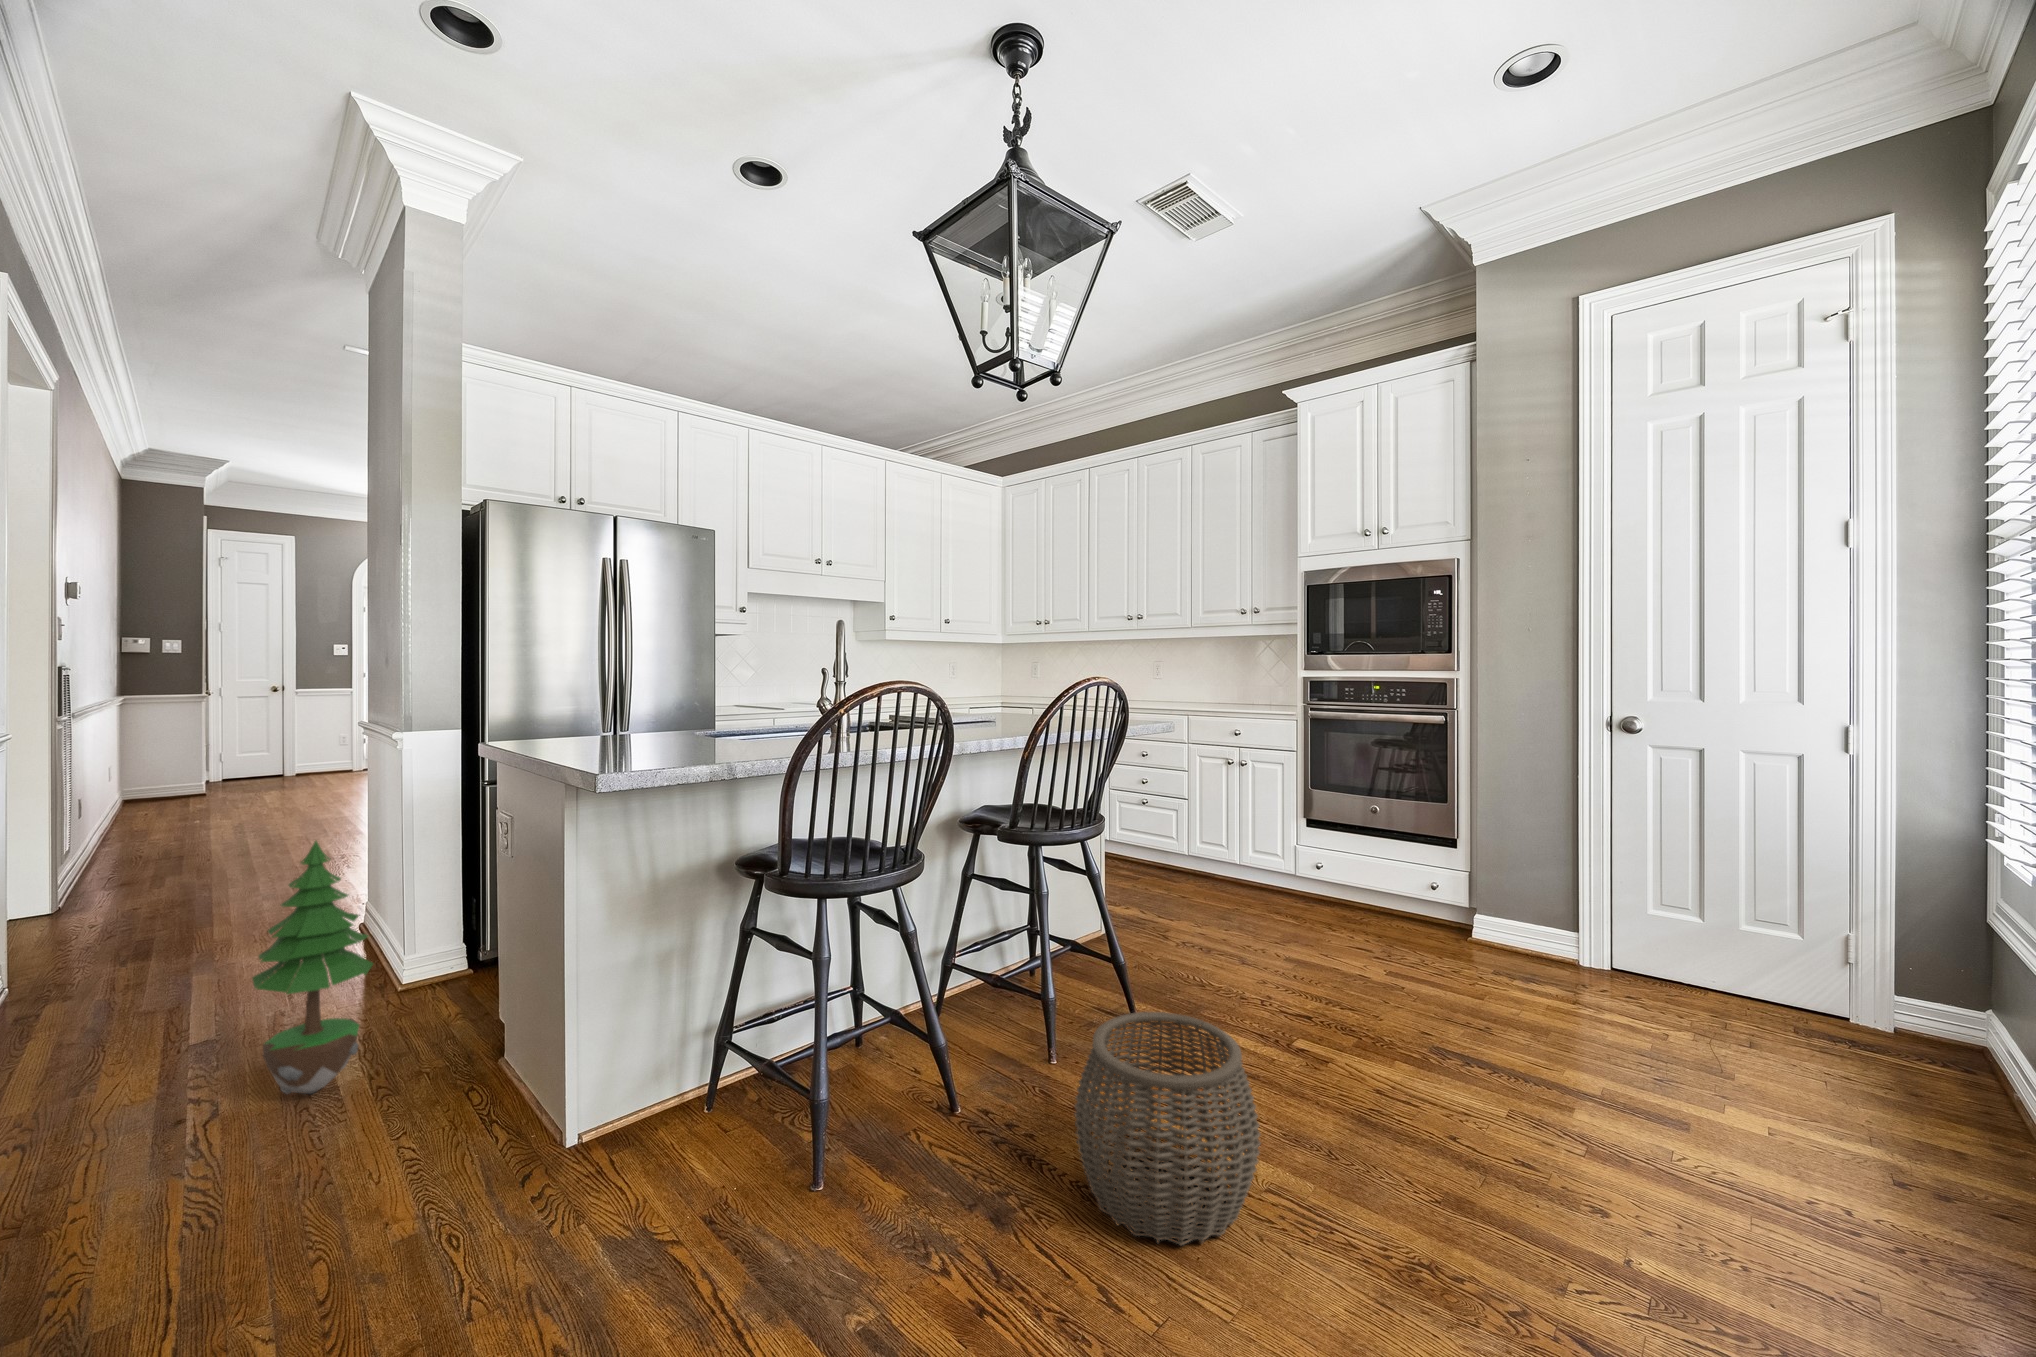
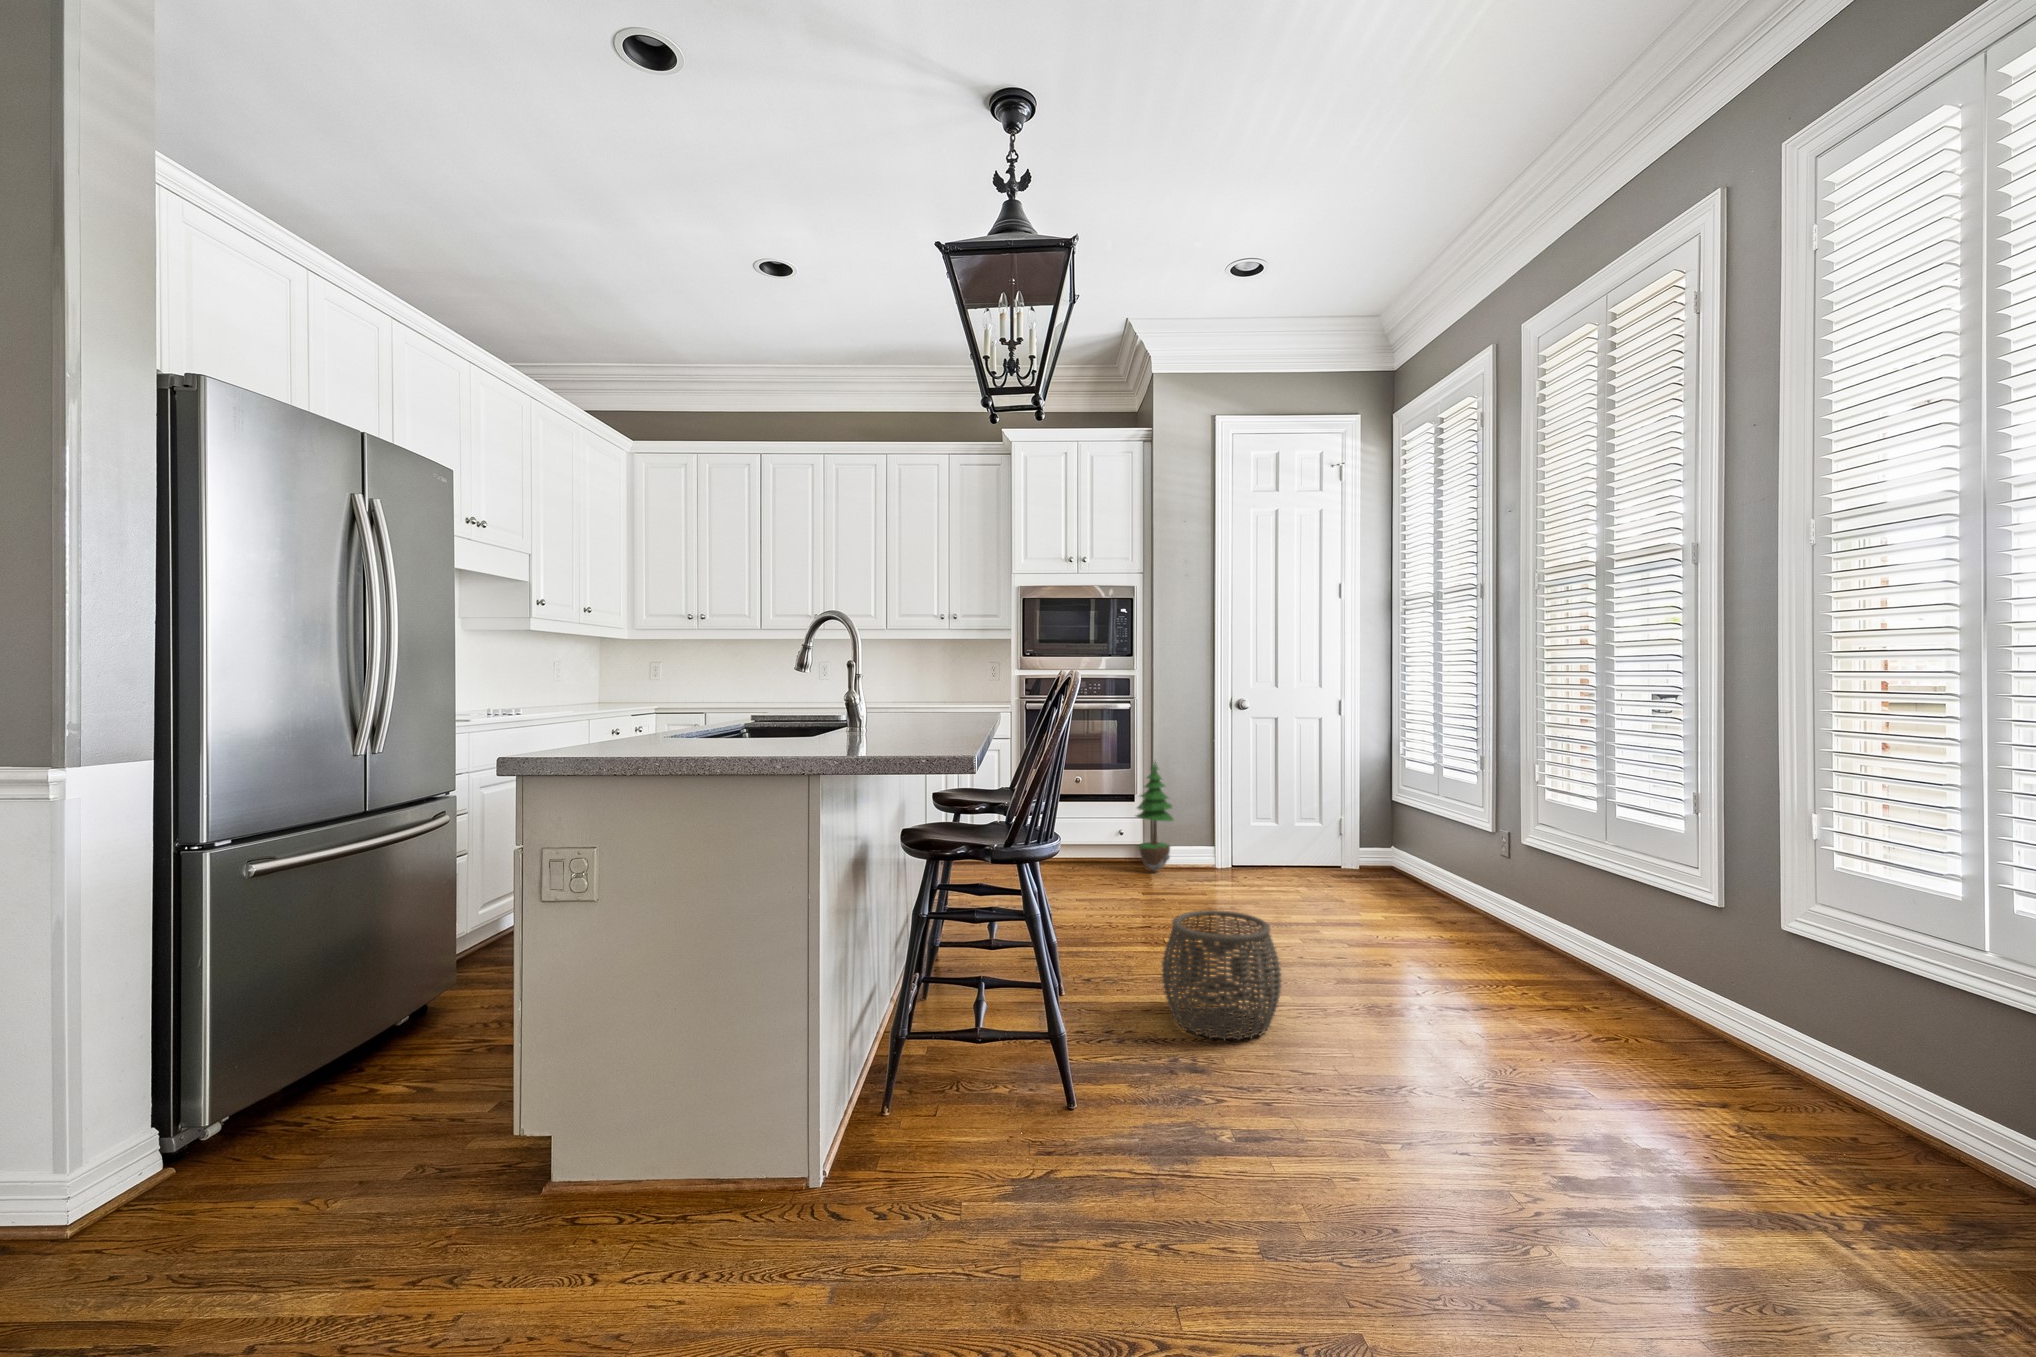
potted tree: present [252,841,373,1094] -> present [1136,762,1174,871]

